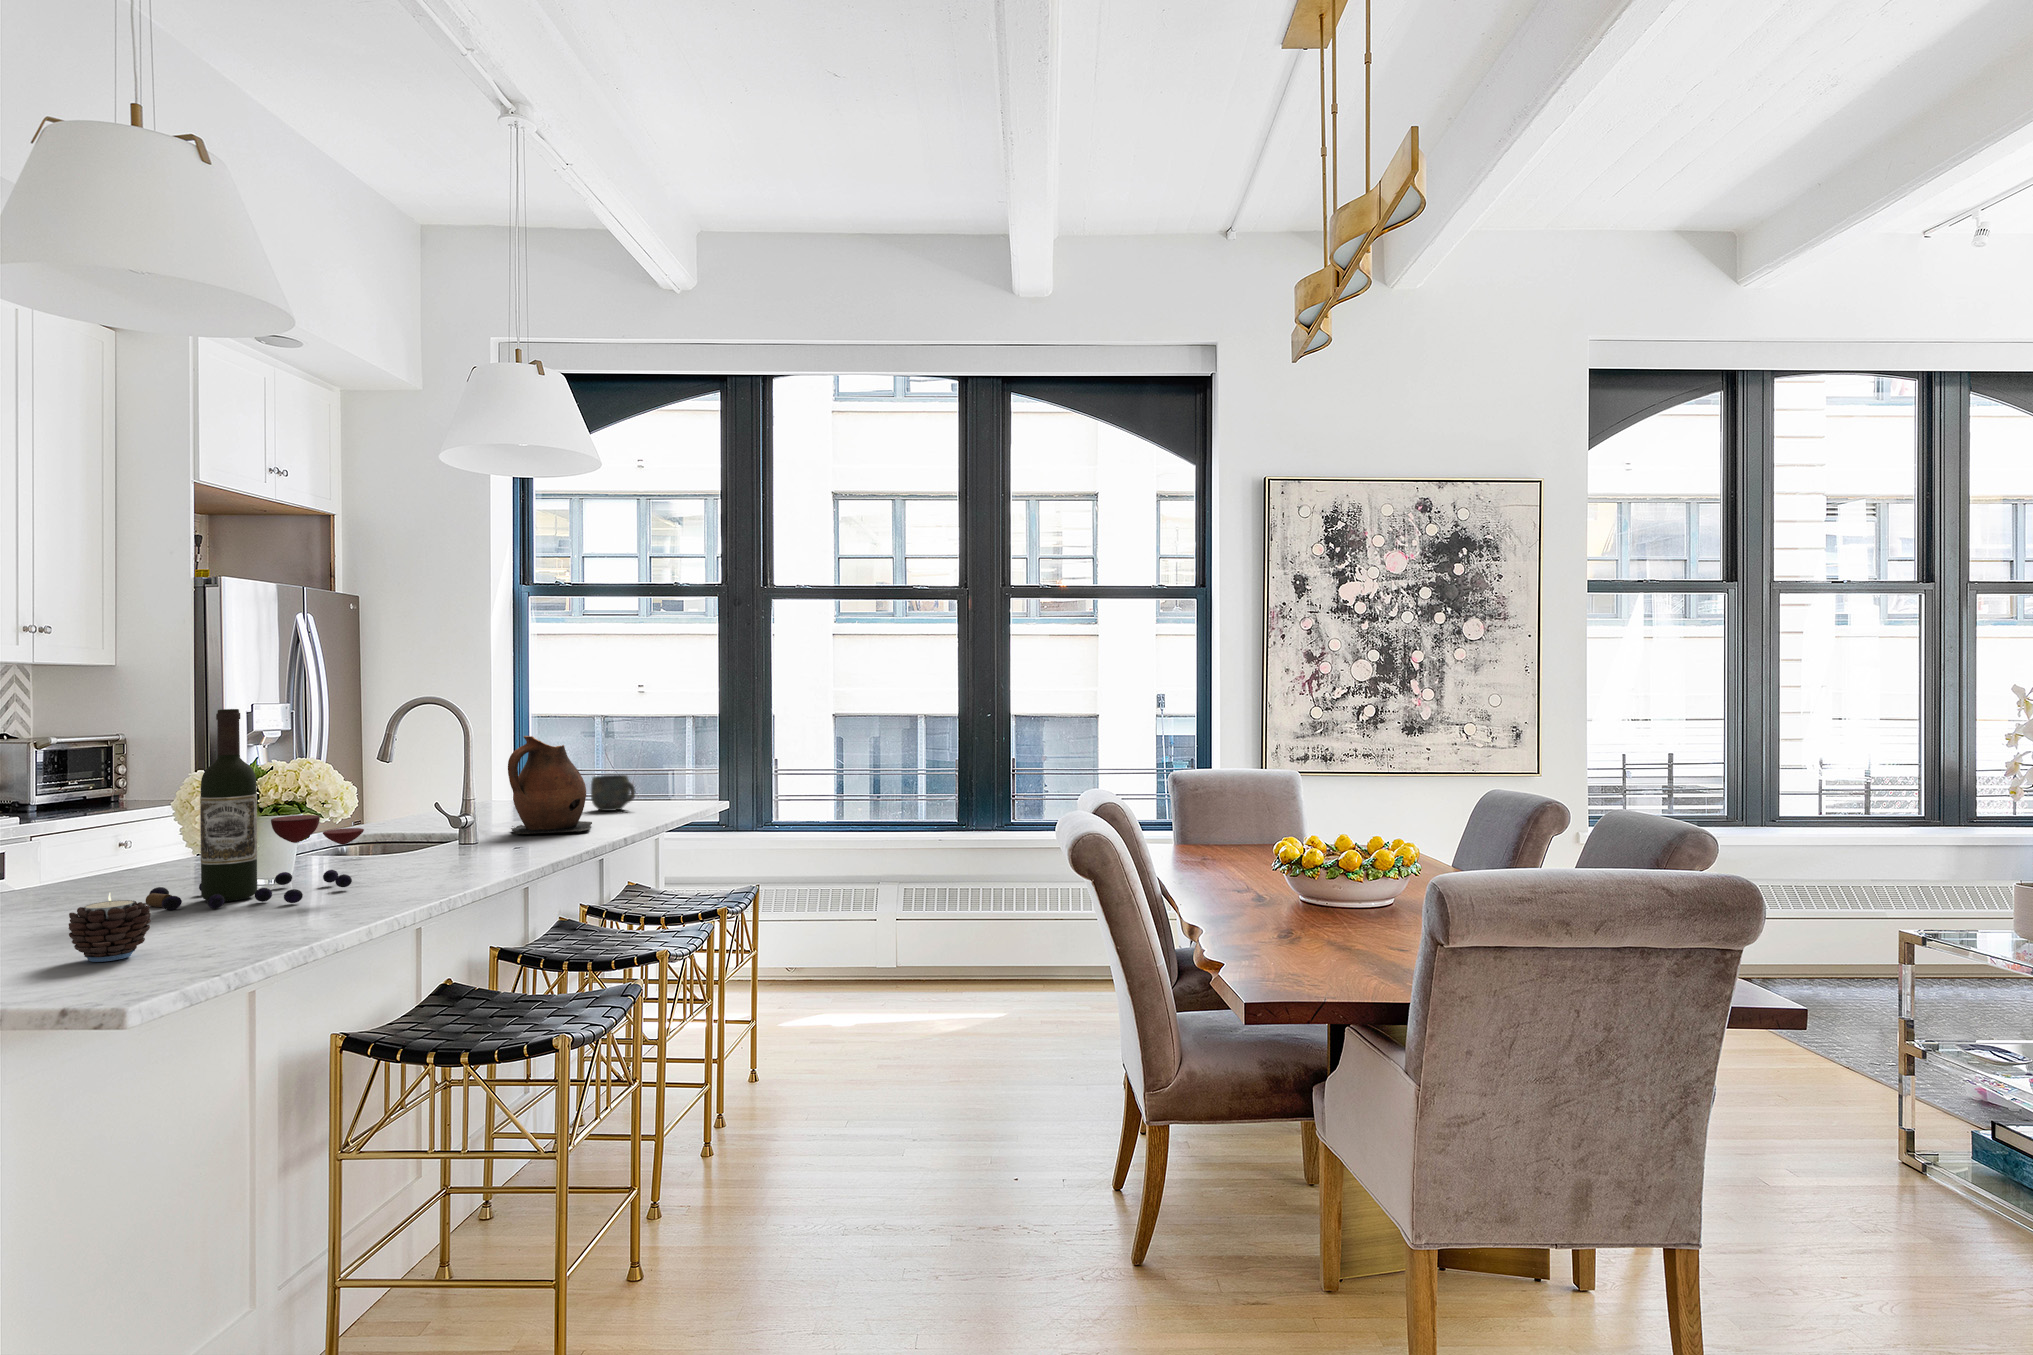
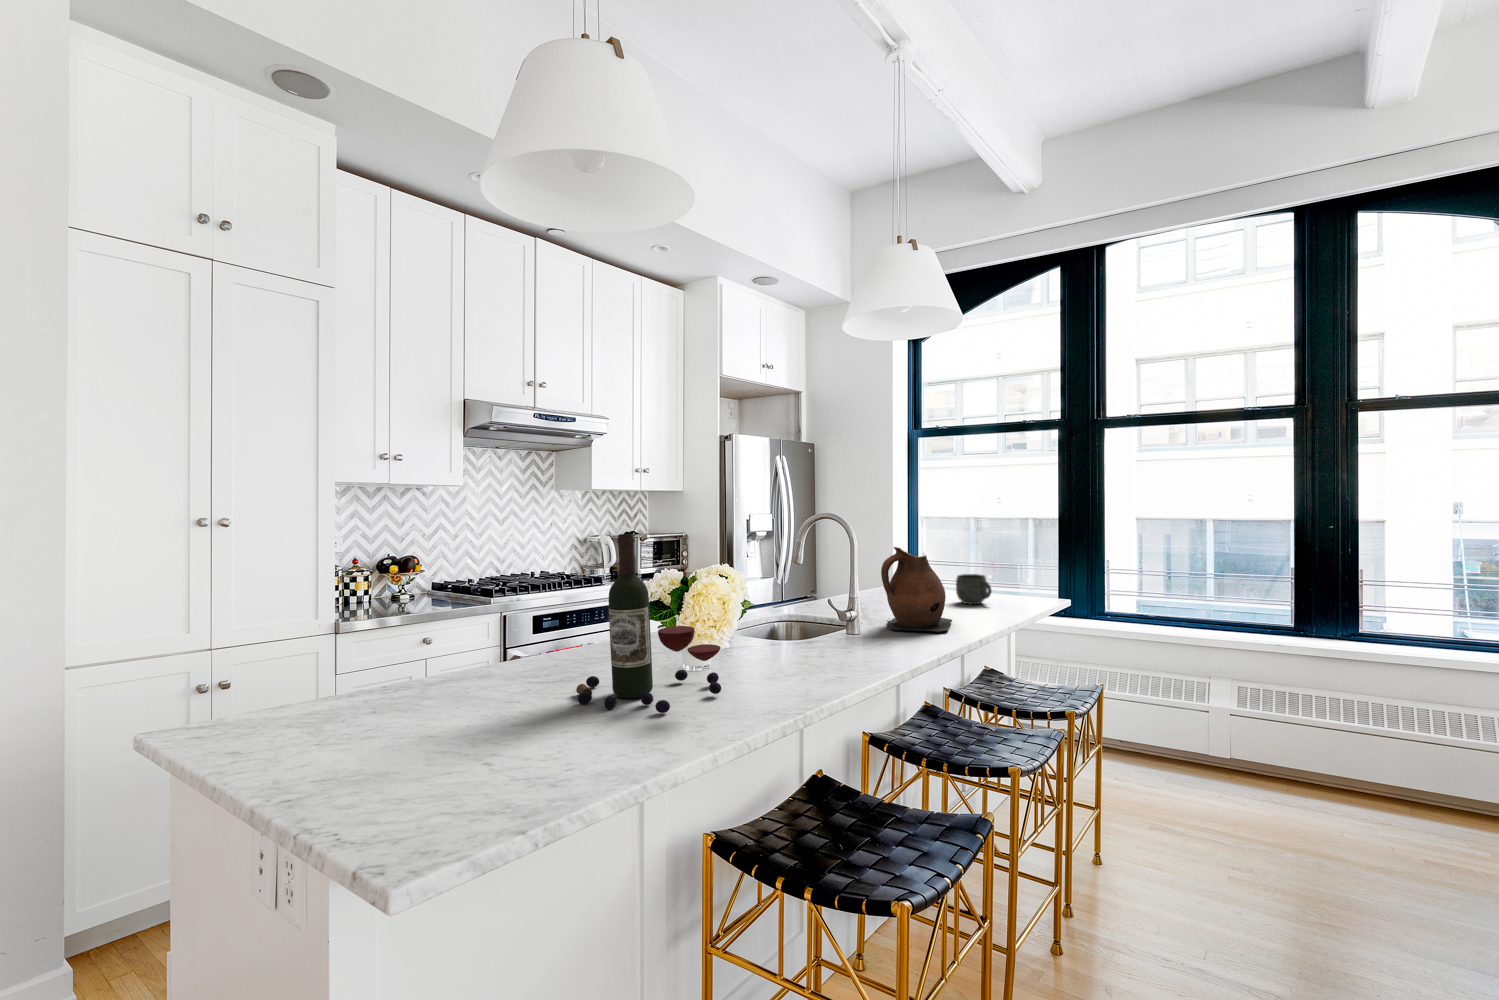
candle: present [69,893,151,962] -> none [405,728,481,798]

